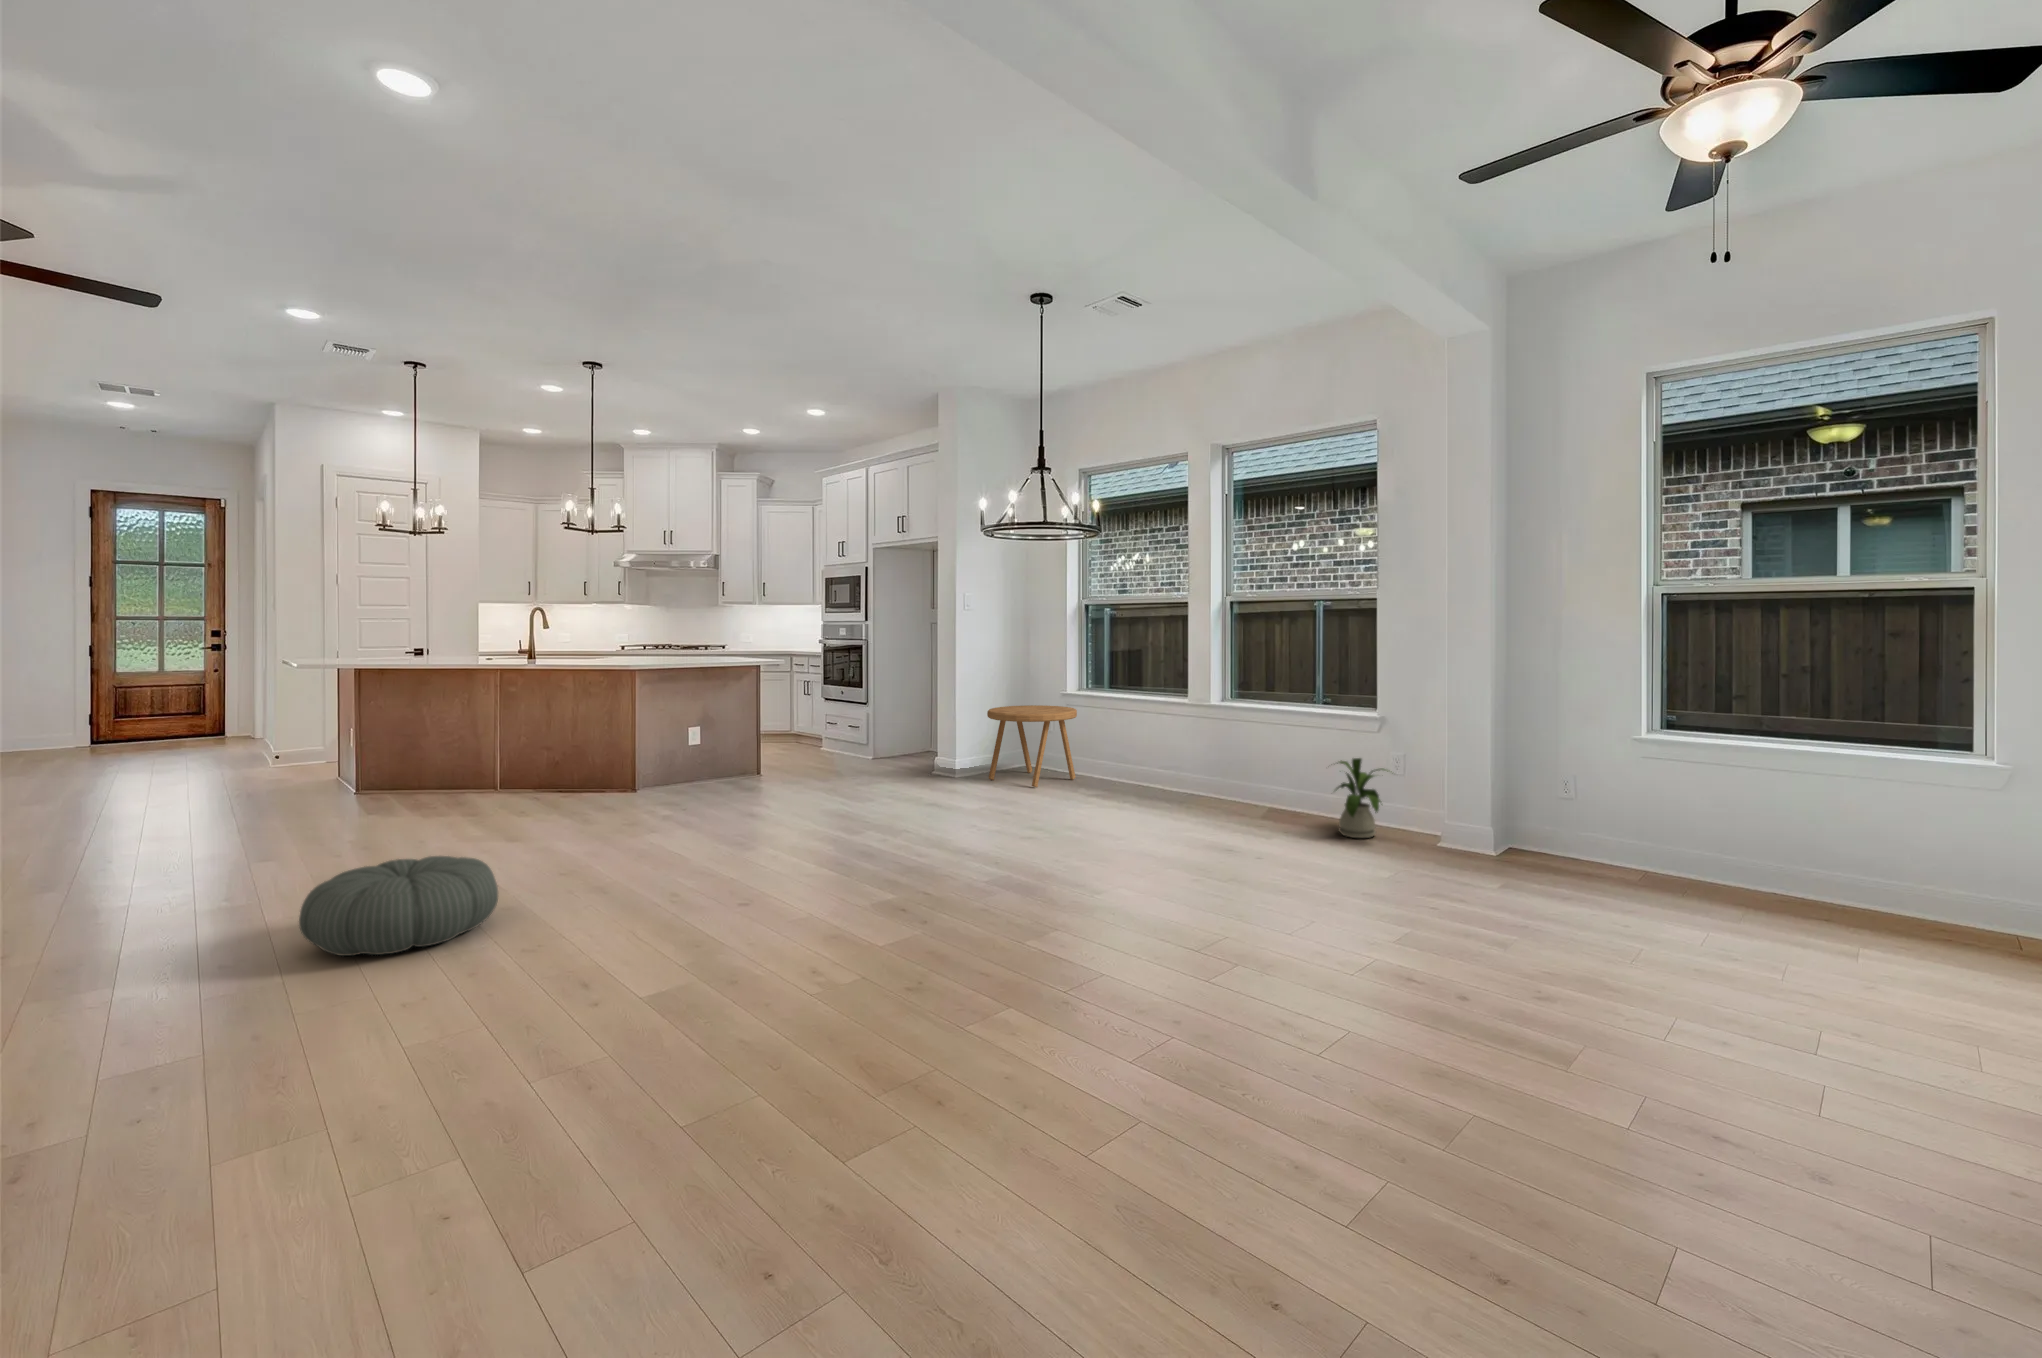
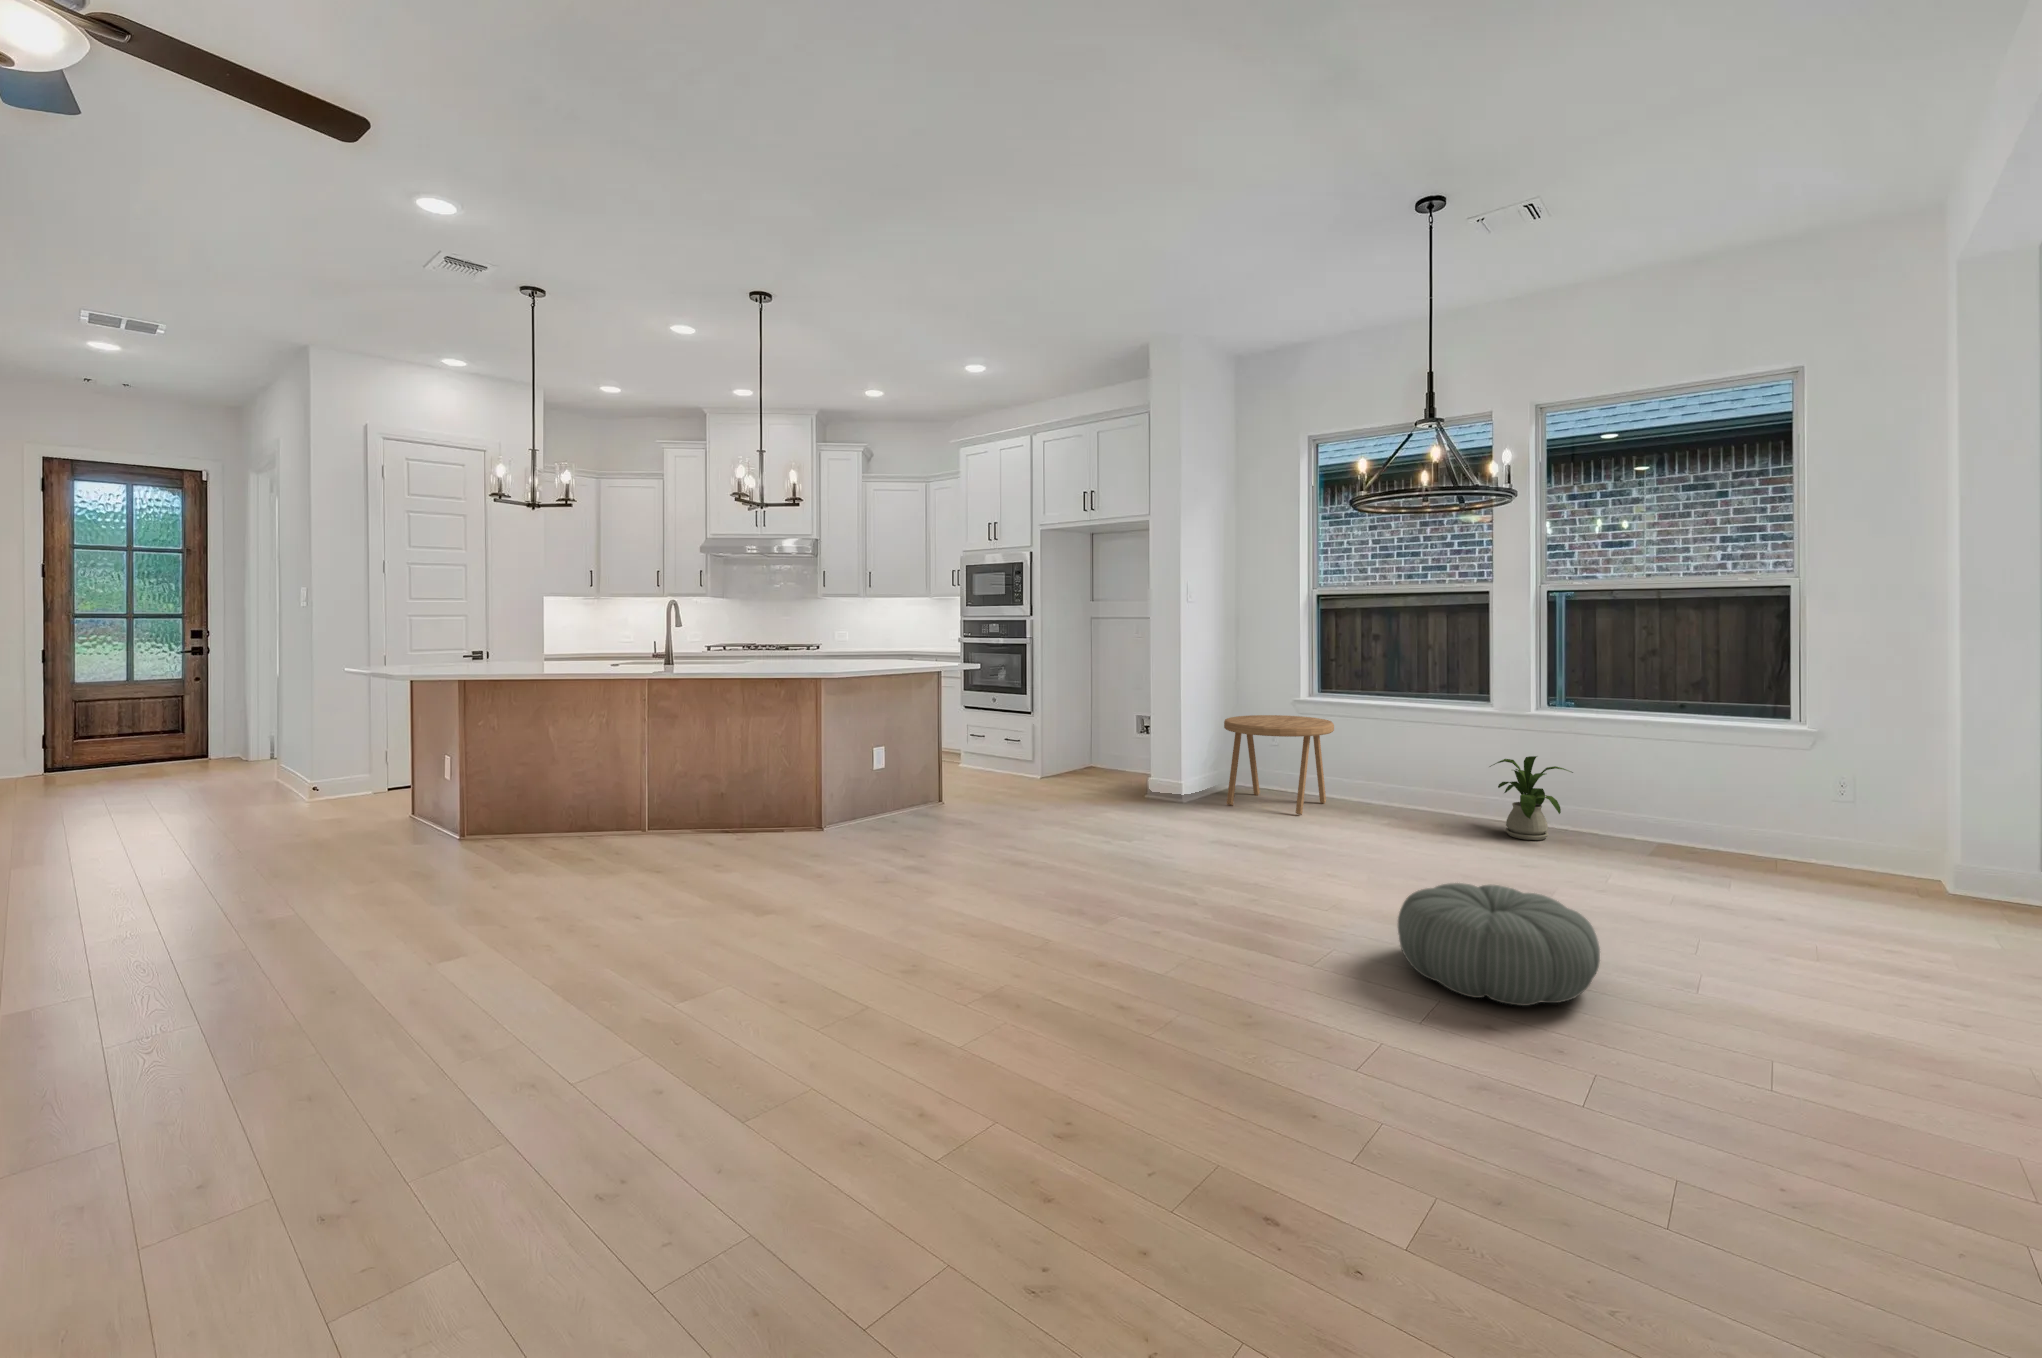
house plant: present [1336,758,1388,838] -> present [1490,756,1573,840]
pouf: present [299,856,498,956] -> present [1398,883,1600,1006]

